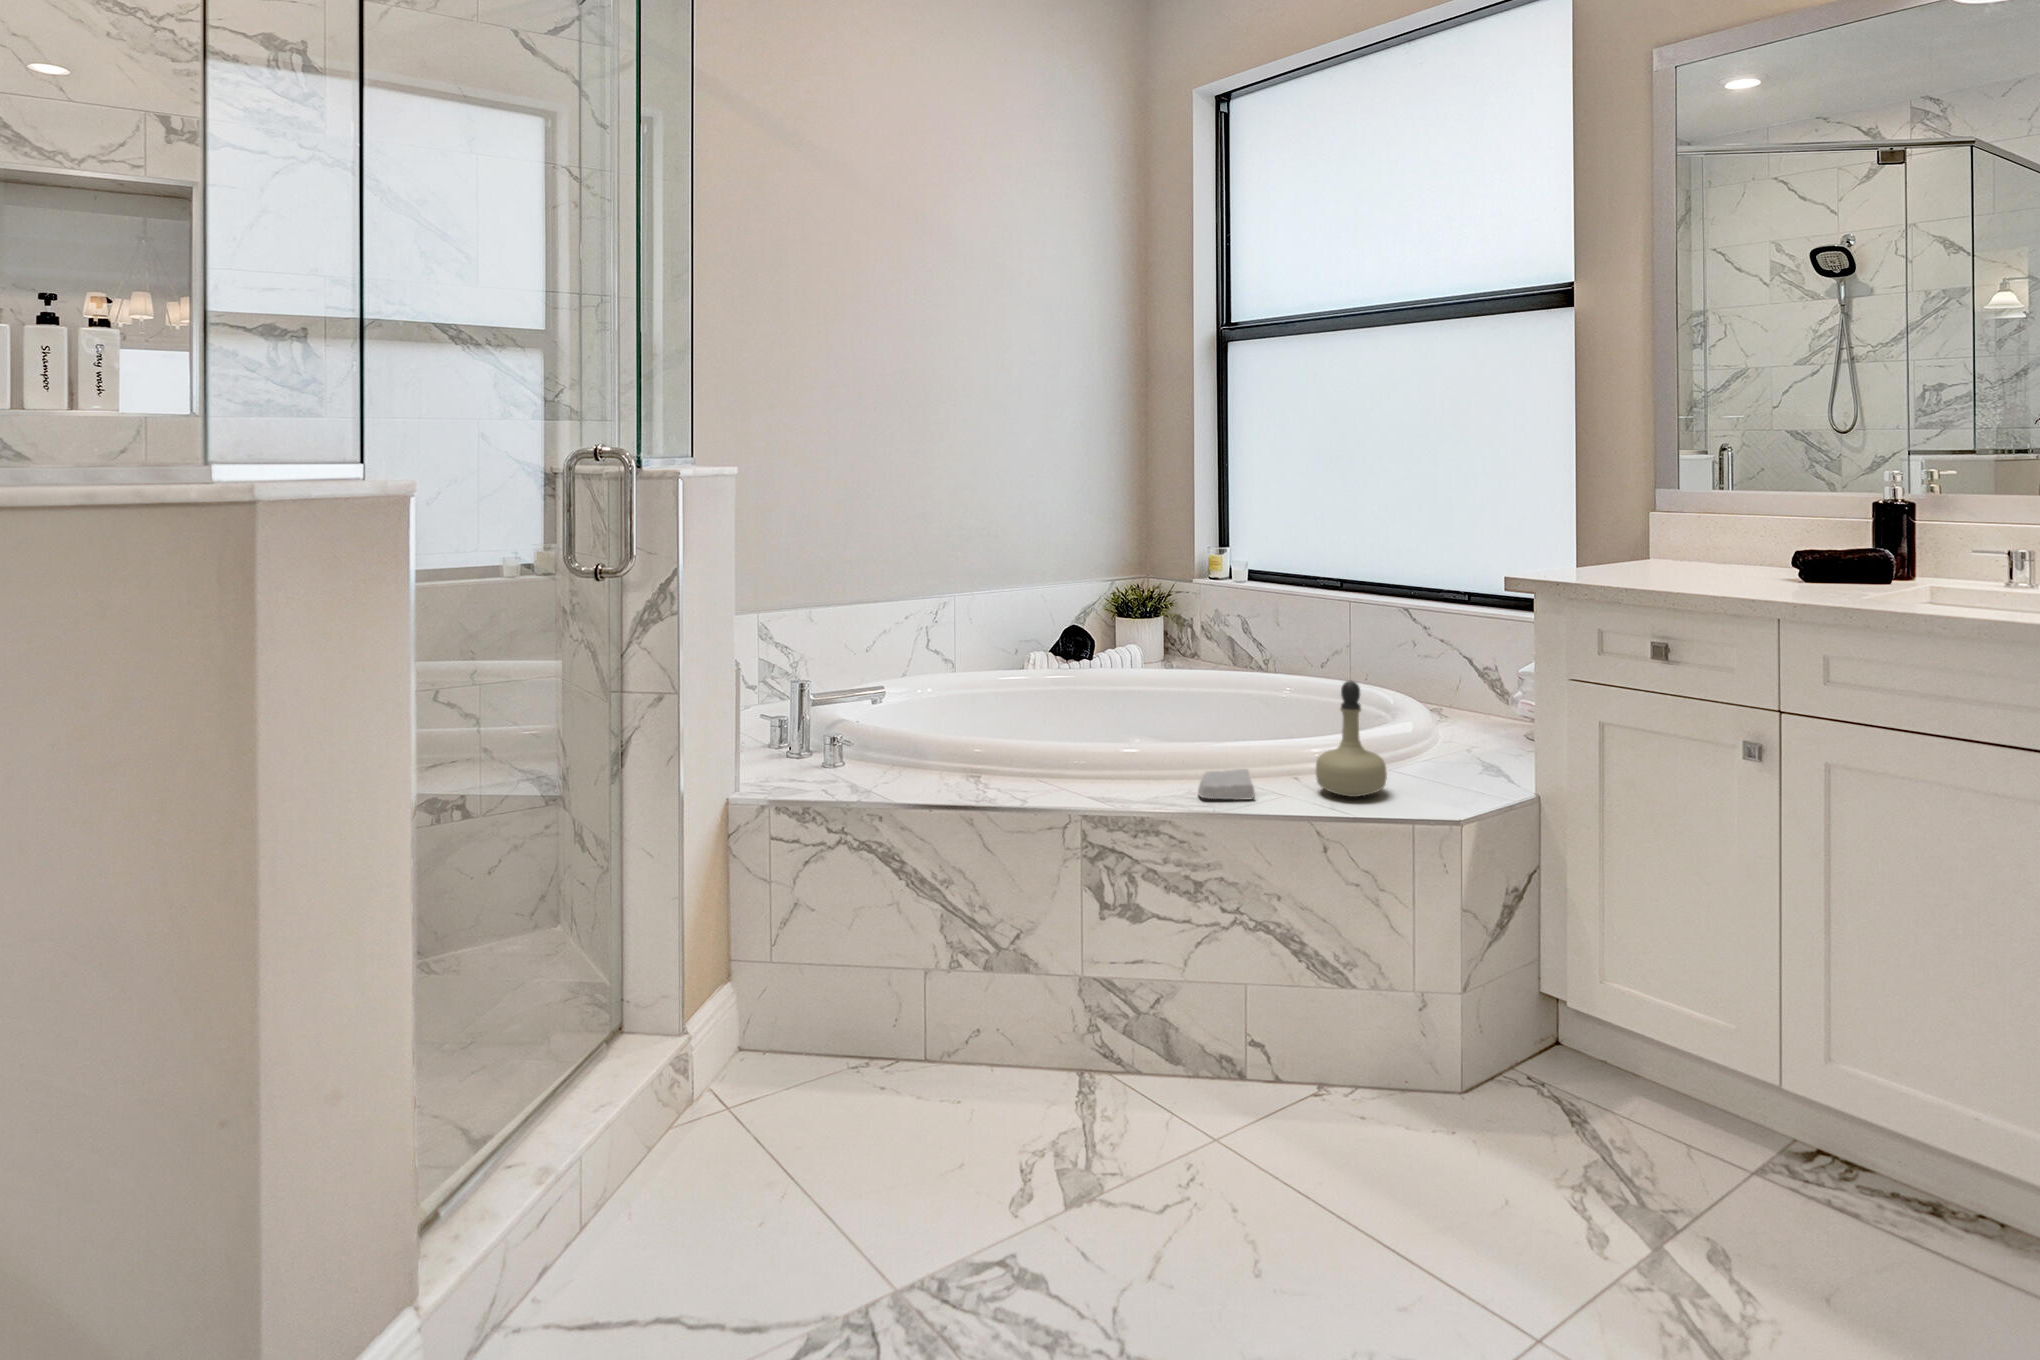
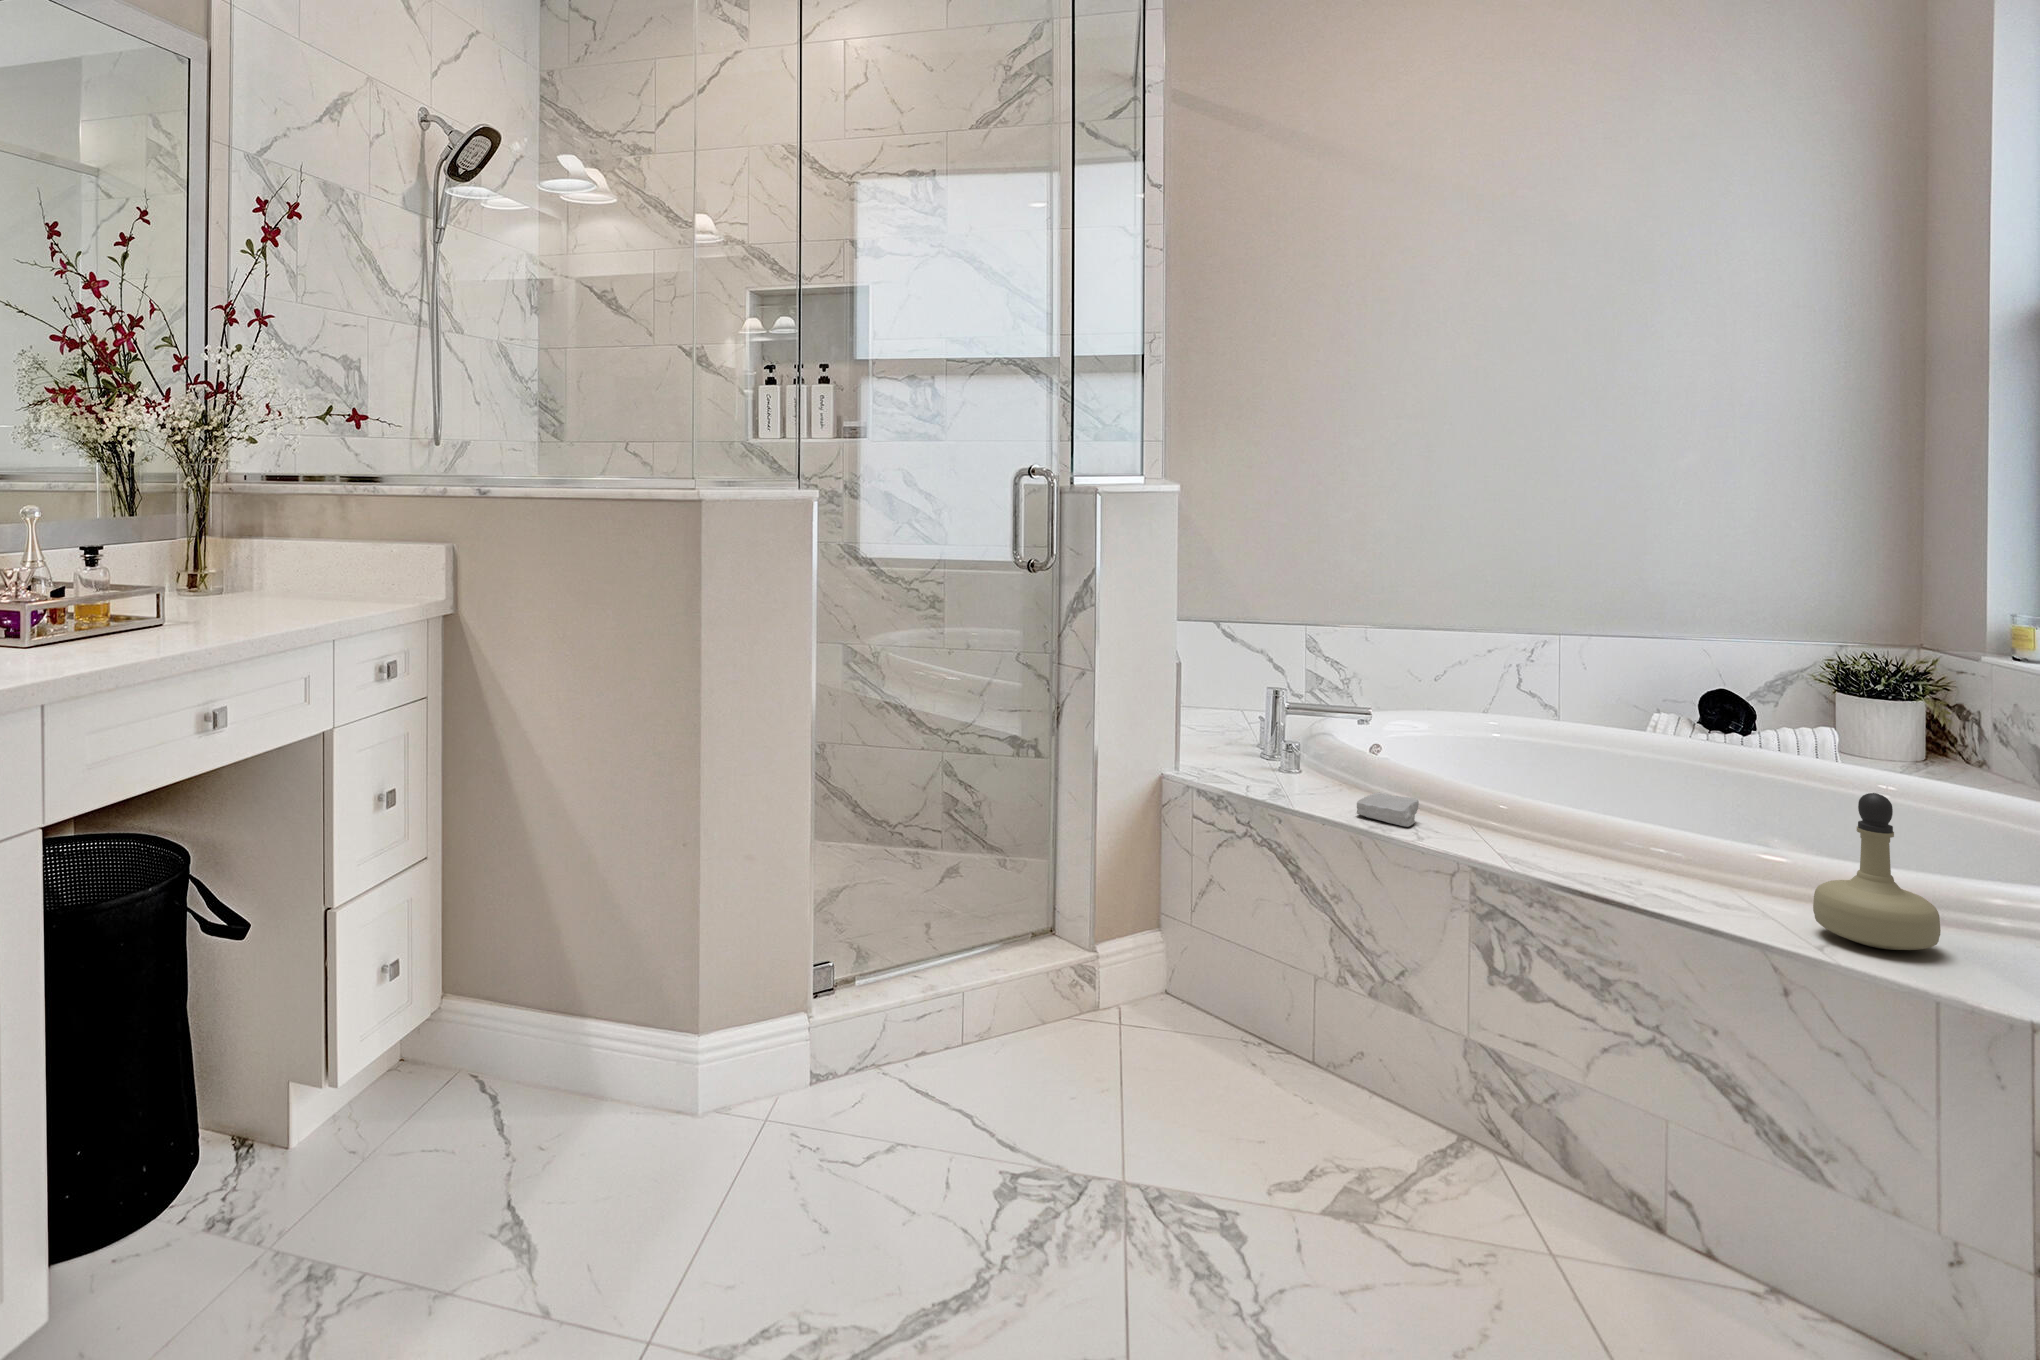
soap bar: present [1198,769,1254,800] -> present [1357,792,1419,827]

